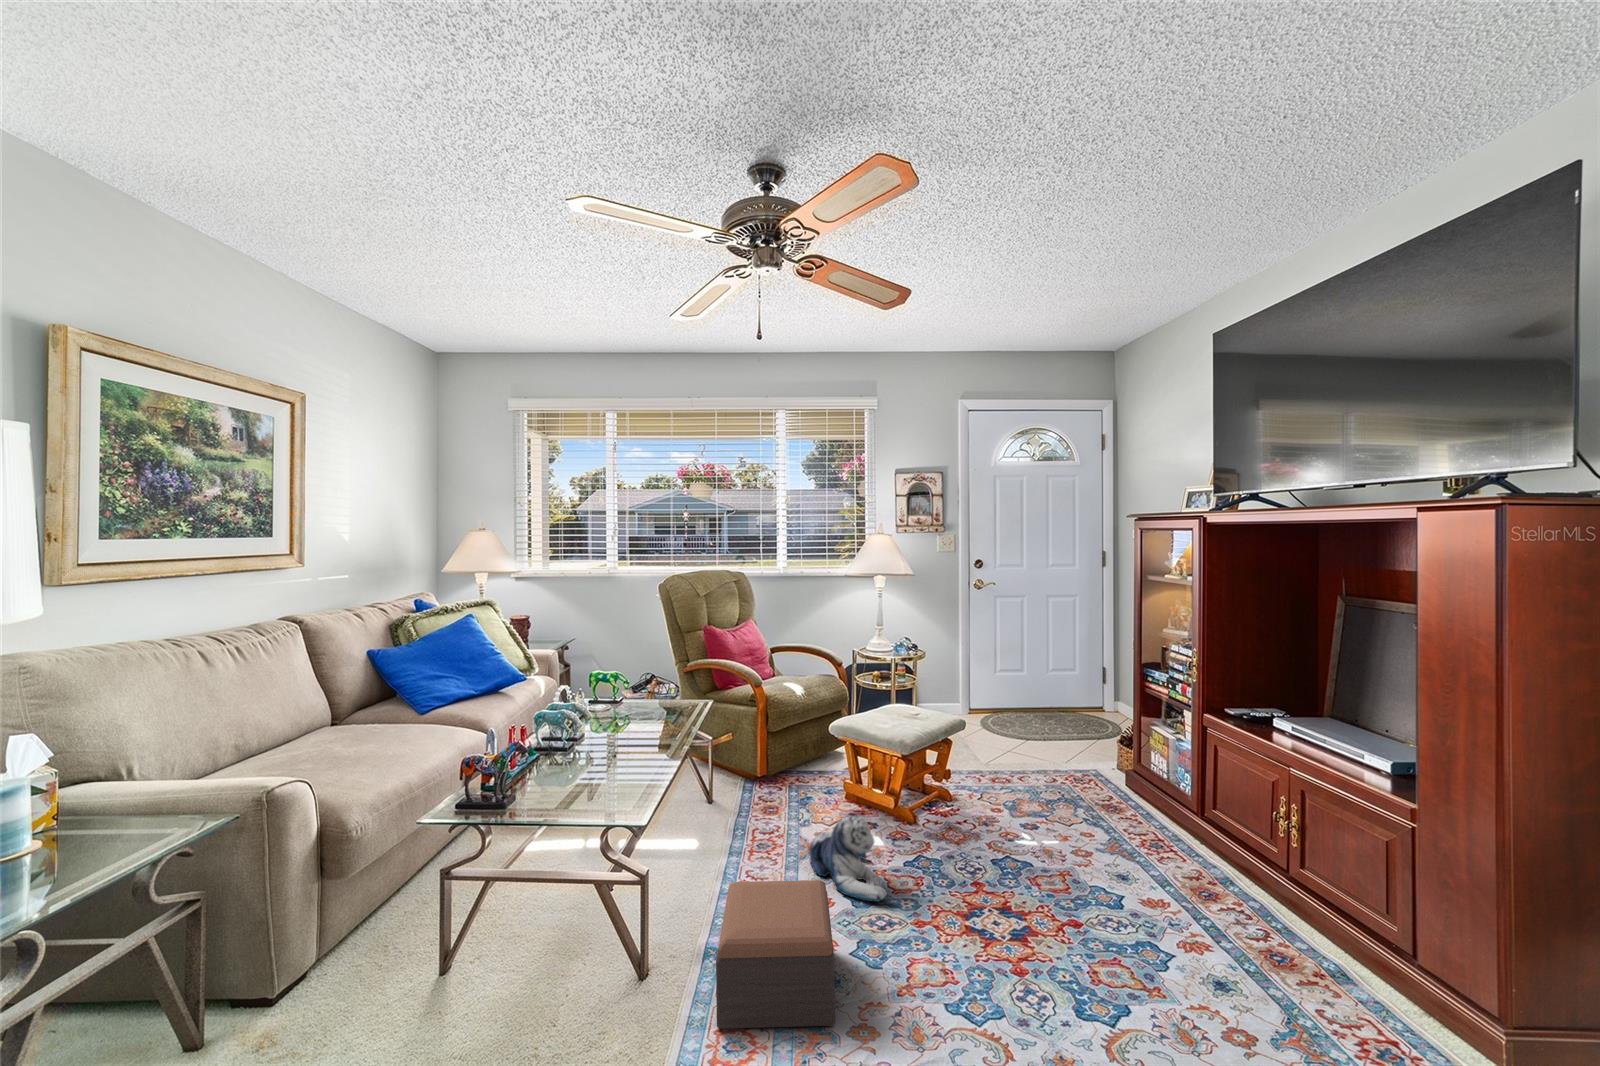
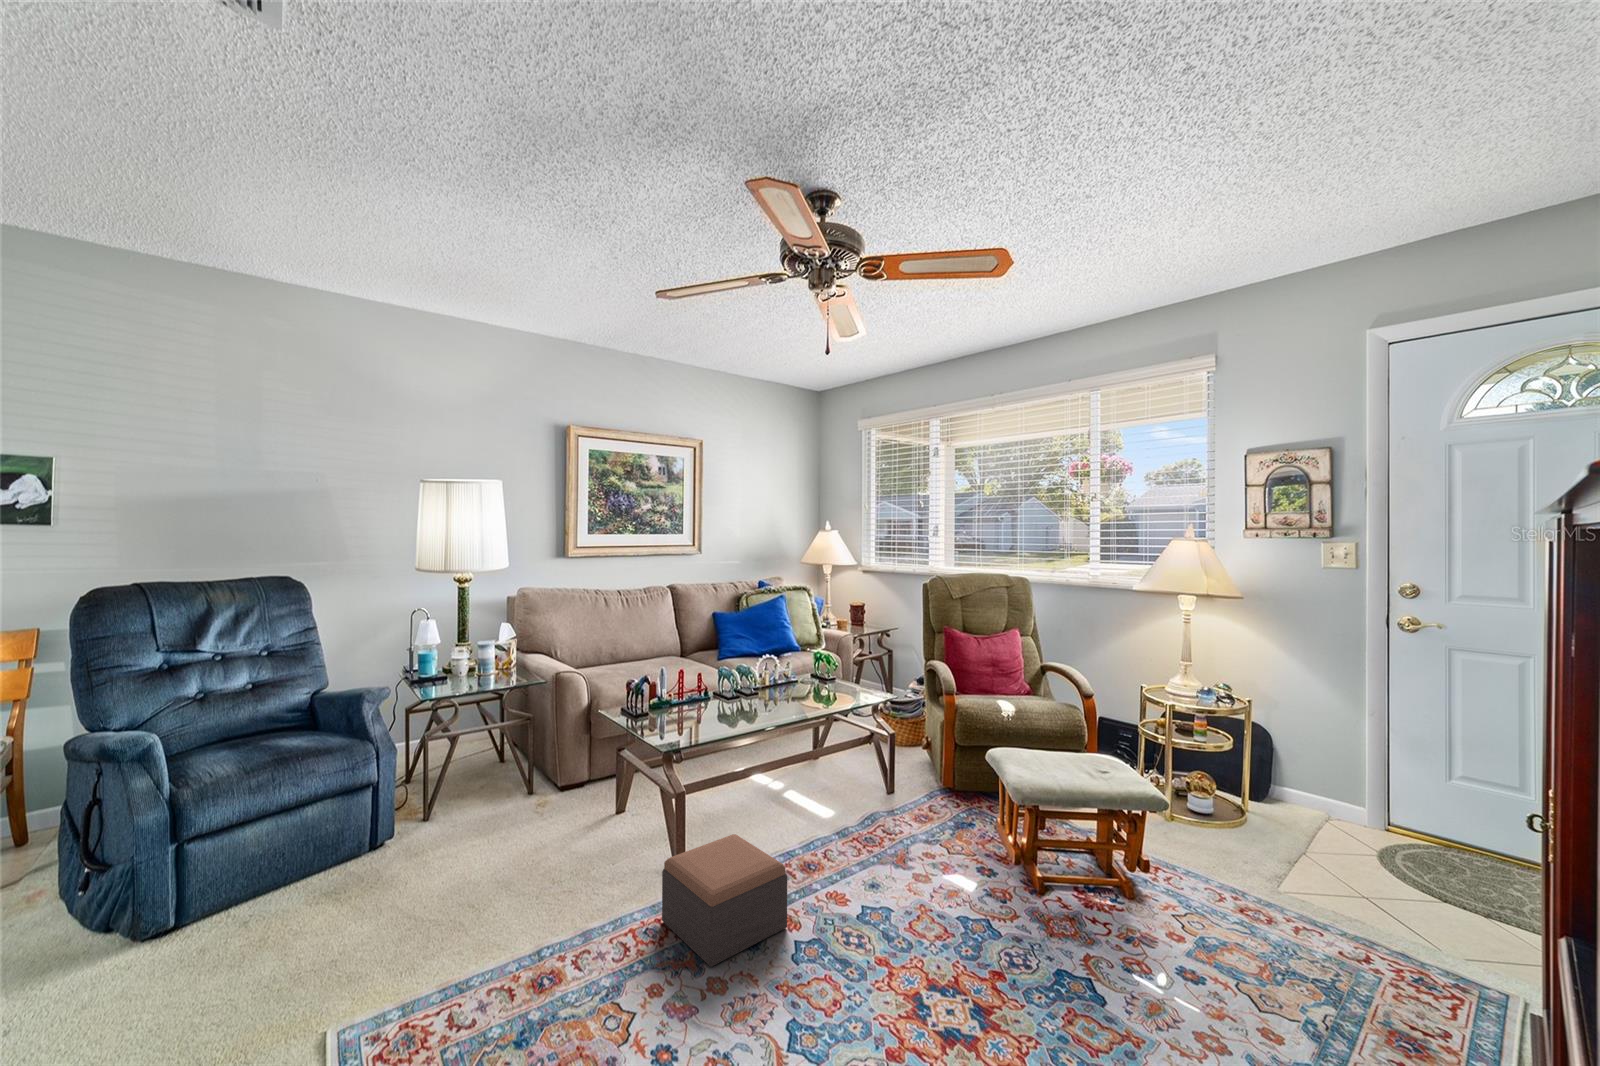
plush toy: present [809,815,887,902] -> none [859,837,926,928]

